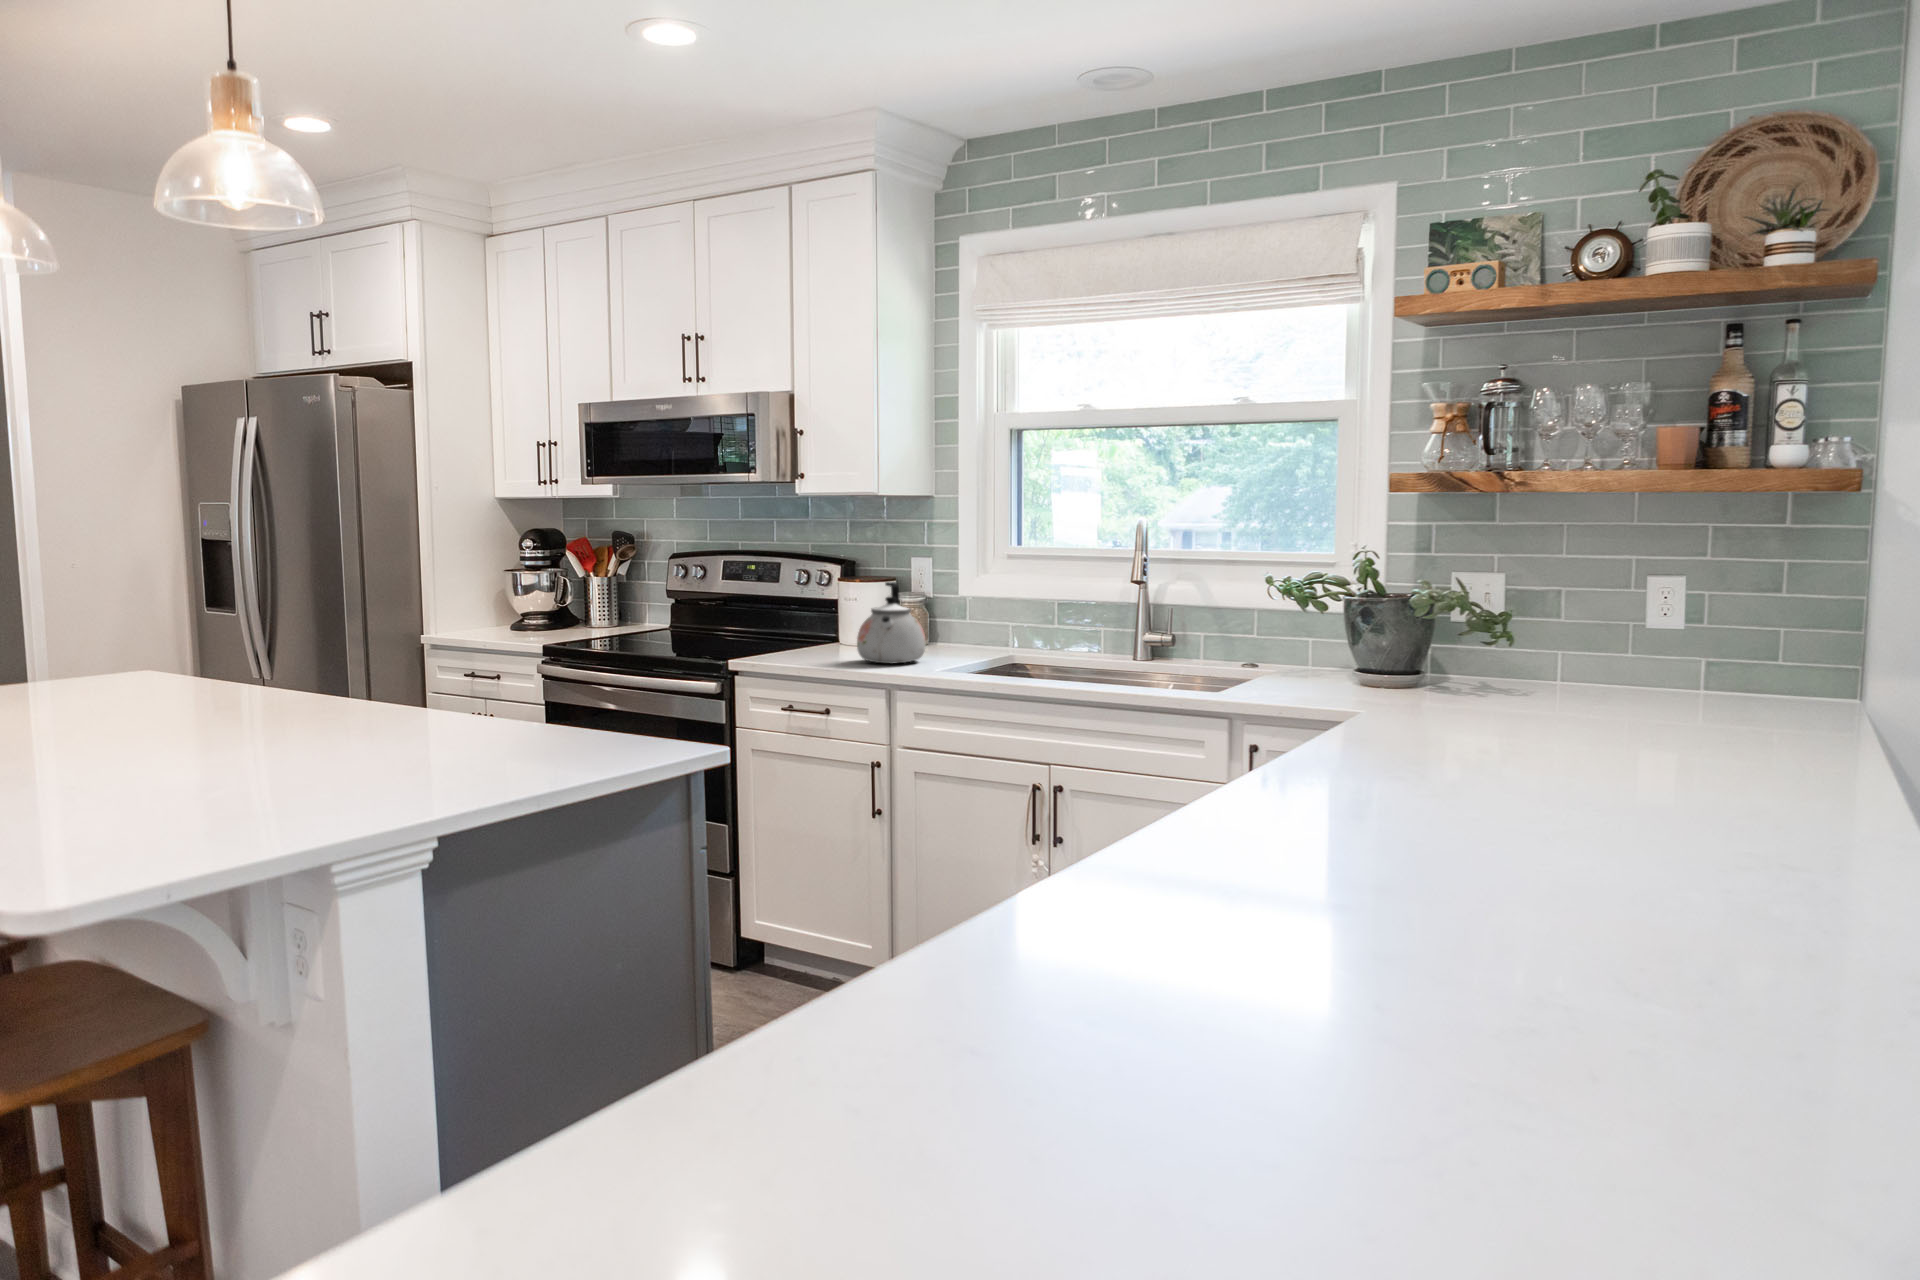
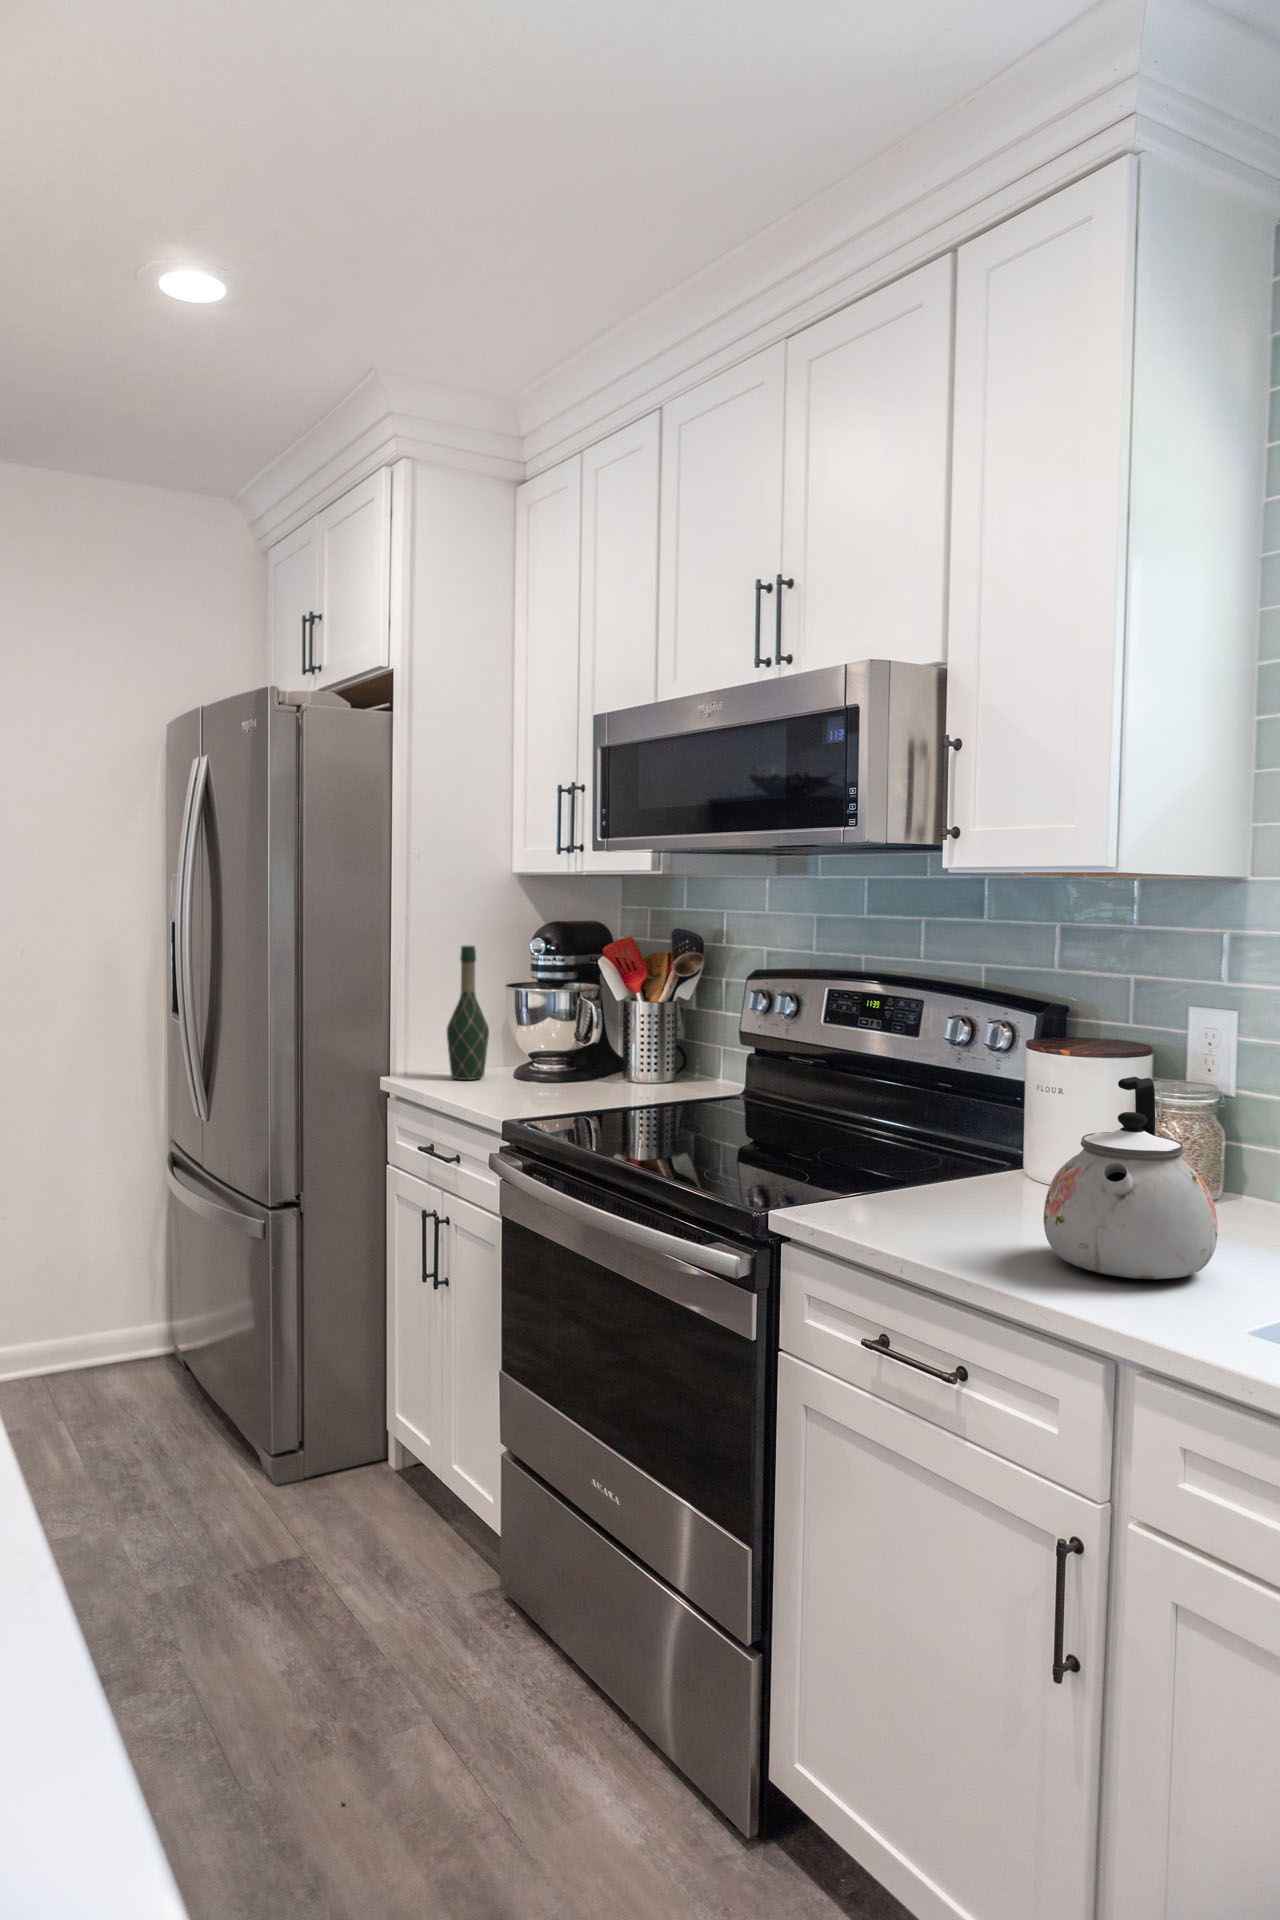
wine bottle: none [466,545,496,632] -> present [447,946,489,1080]

